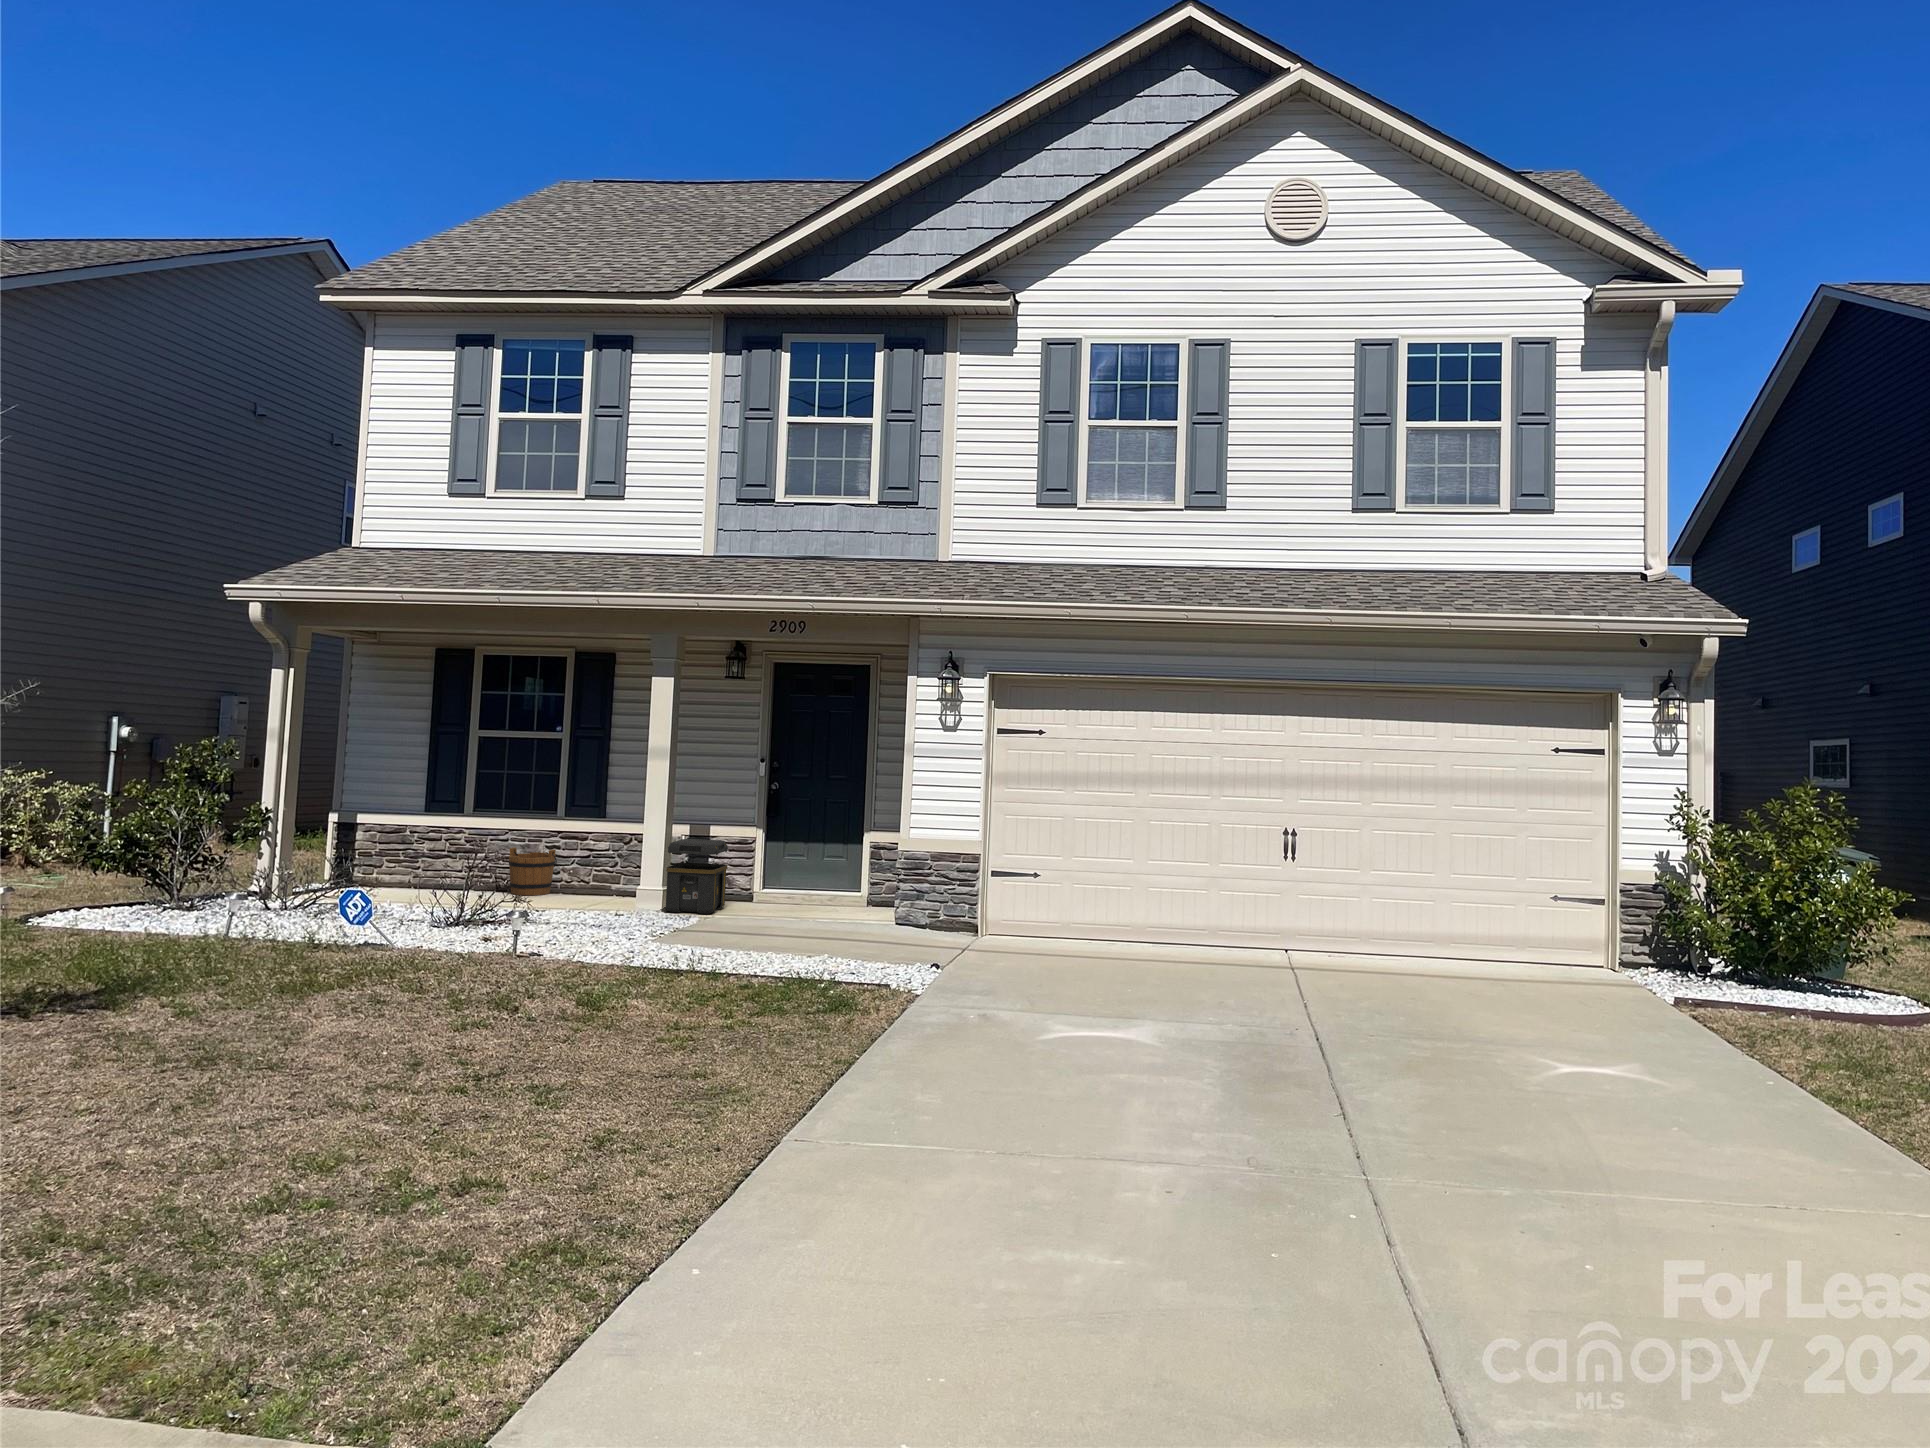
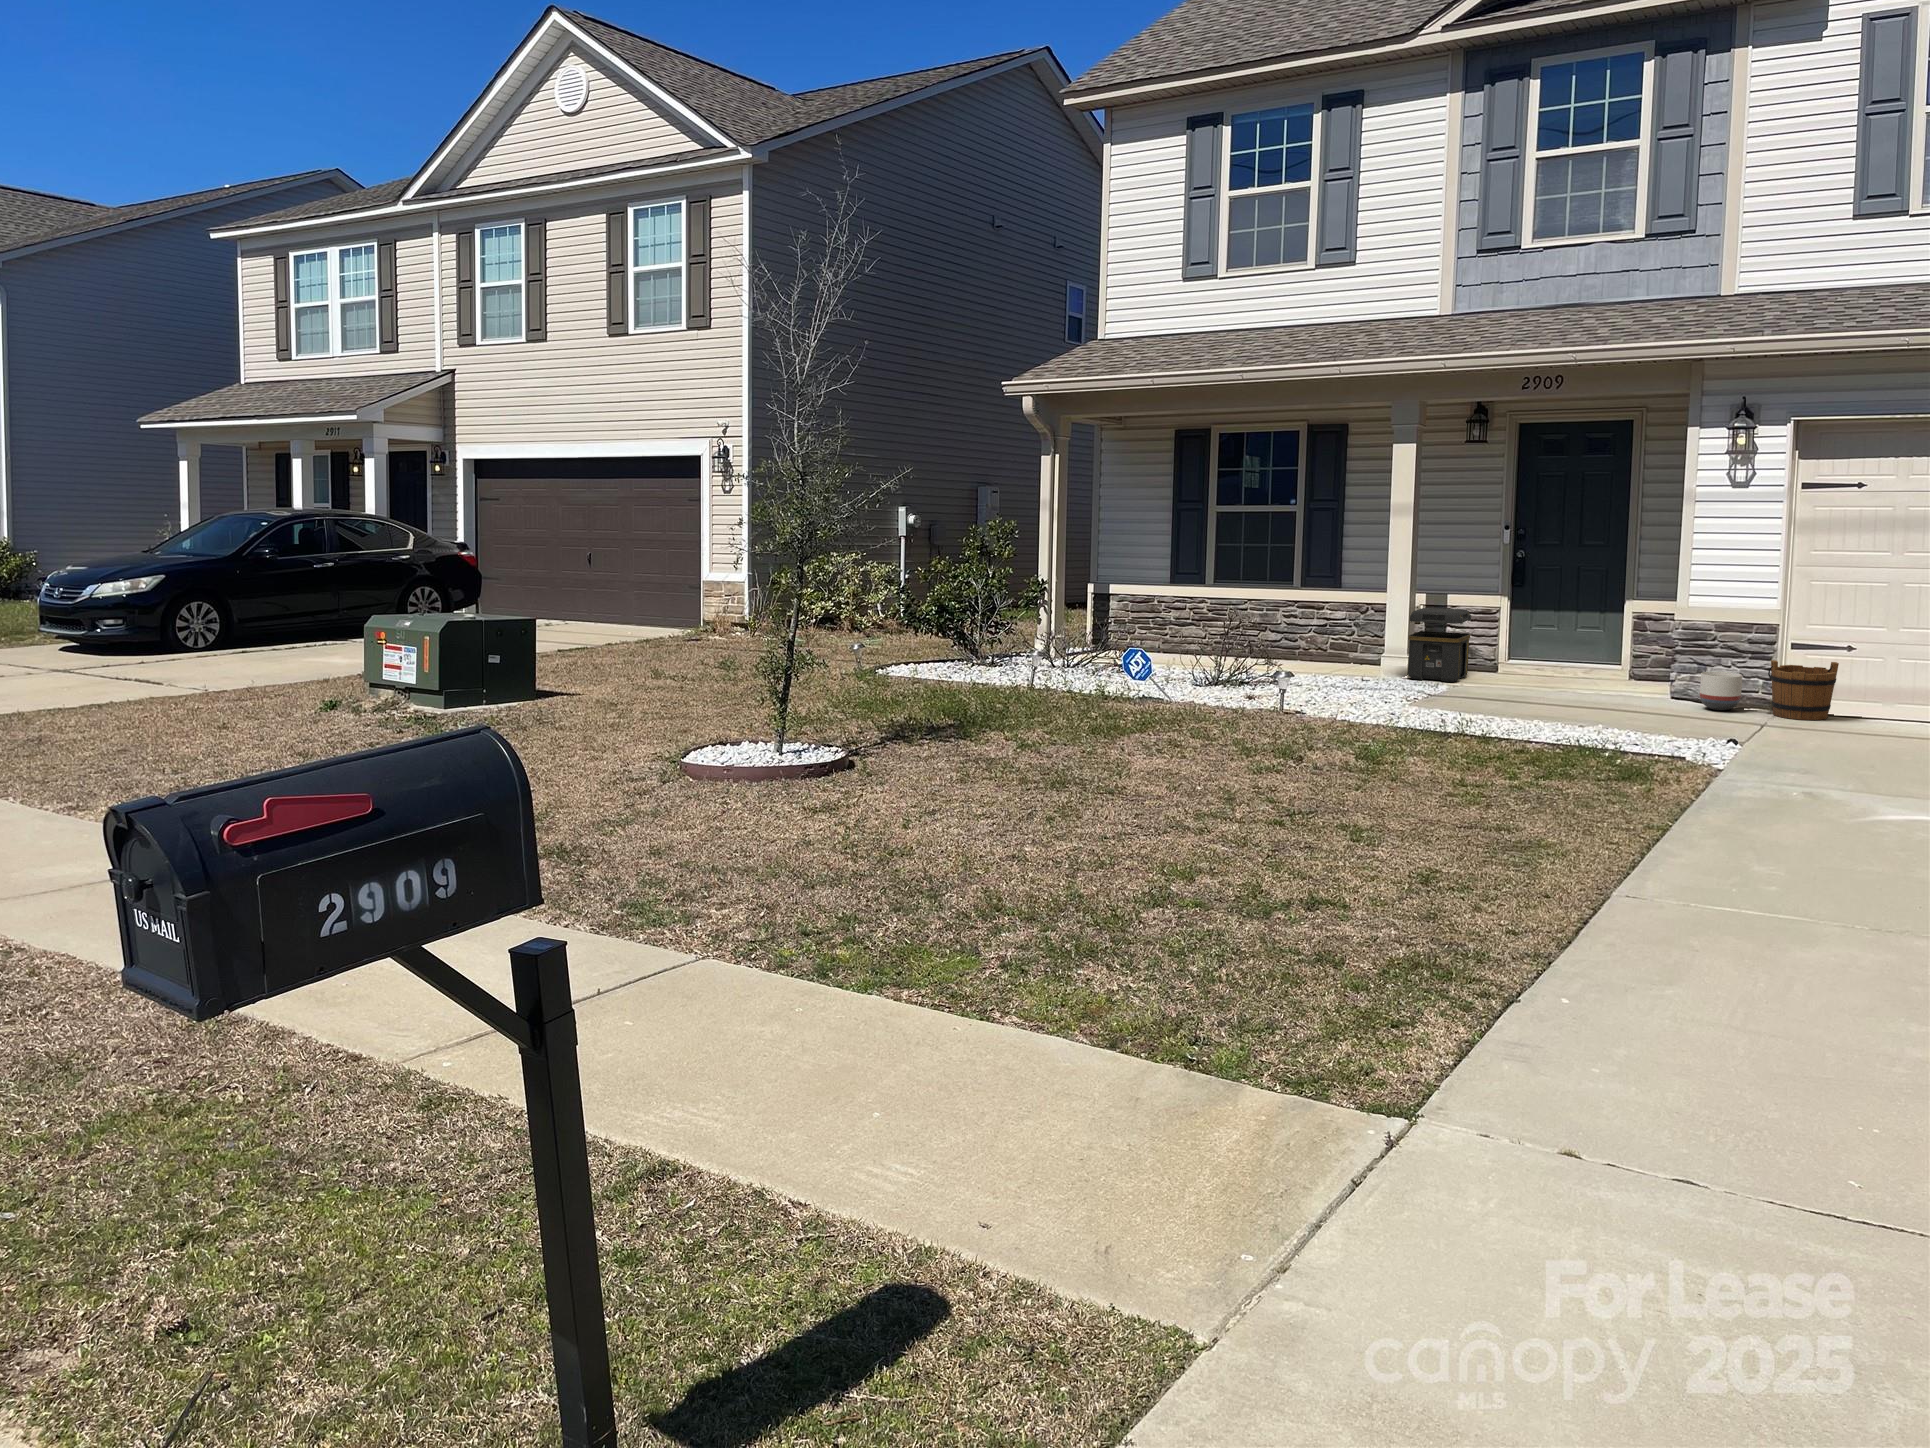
bucket: present [509,847,557,895] -> present [1768,660,1839,720]
planter: none [920,898,953,933] -> present [1700,672,1742,710]

